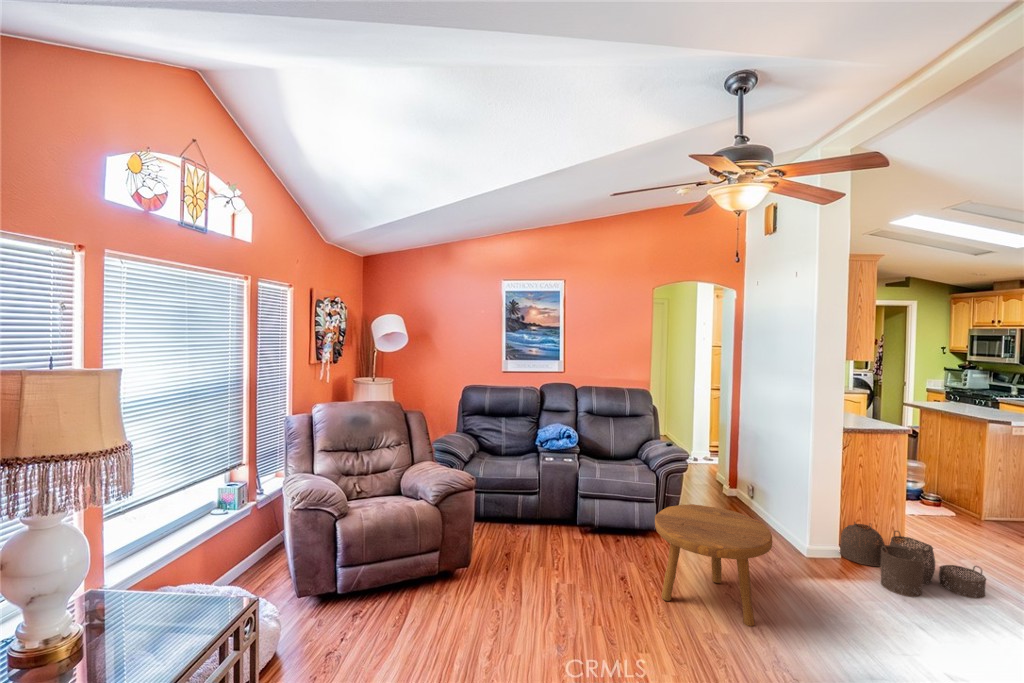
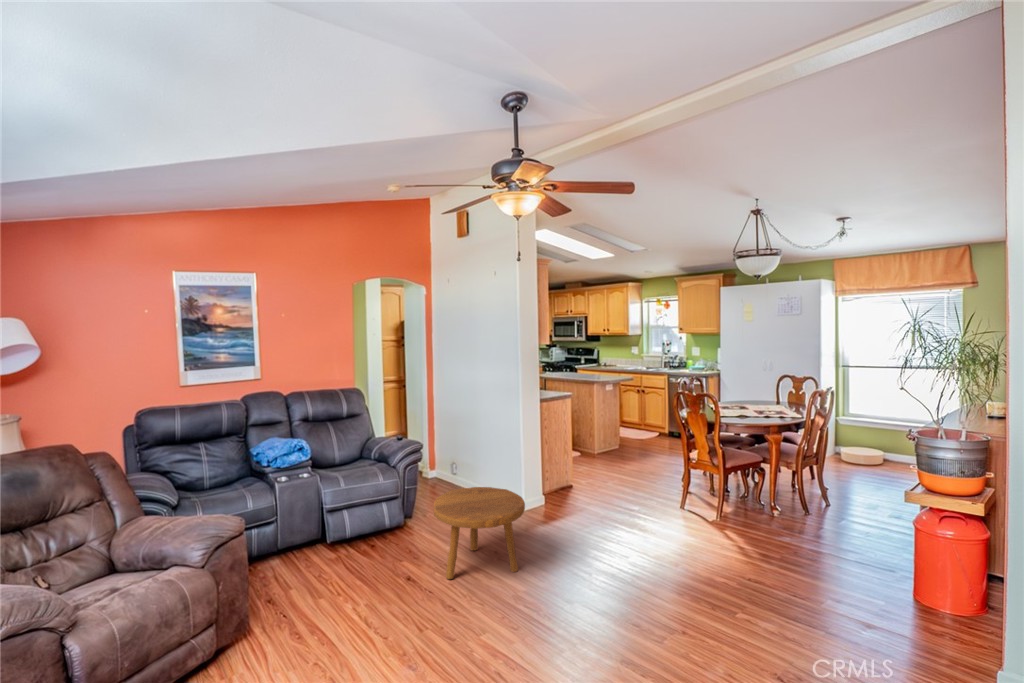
woven basket: present [840,522,986,599] -> none [530,471,611,515]

